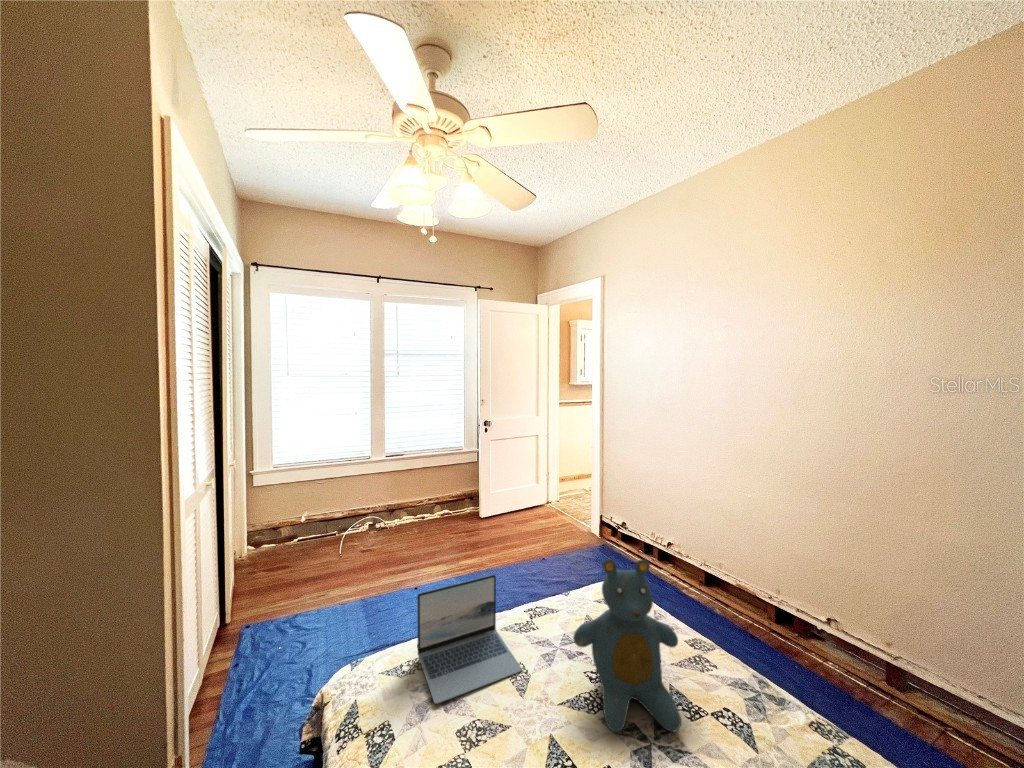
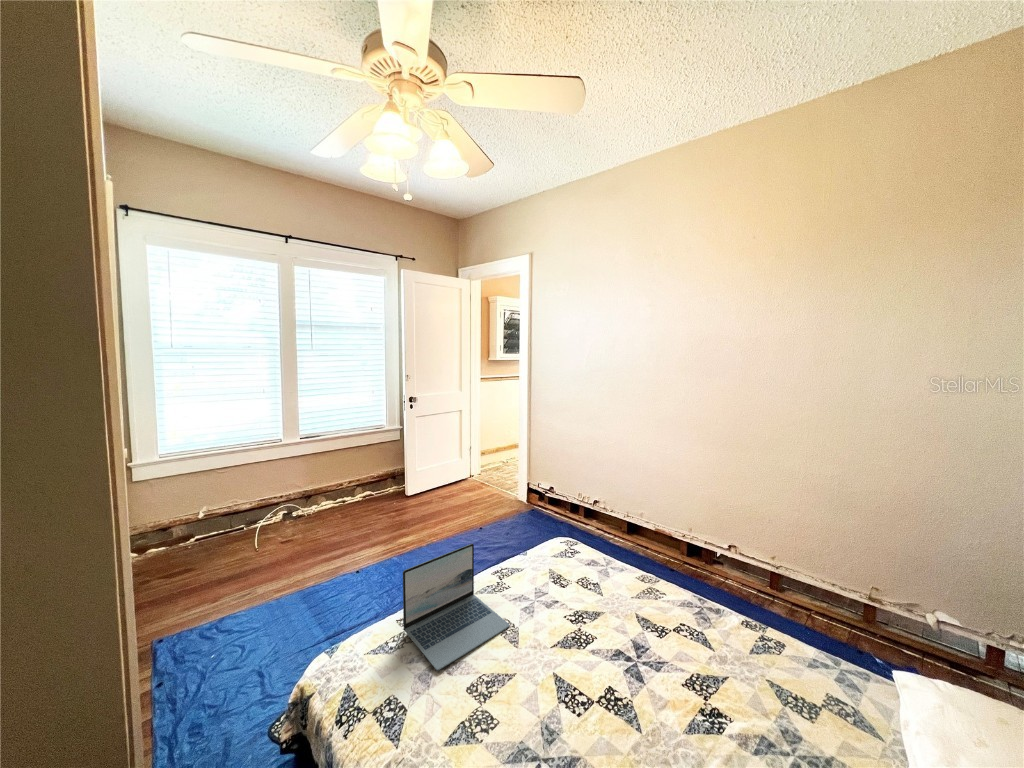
teddy bear: present [573,559,681,732] -> none [559,512,656,659]

